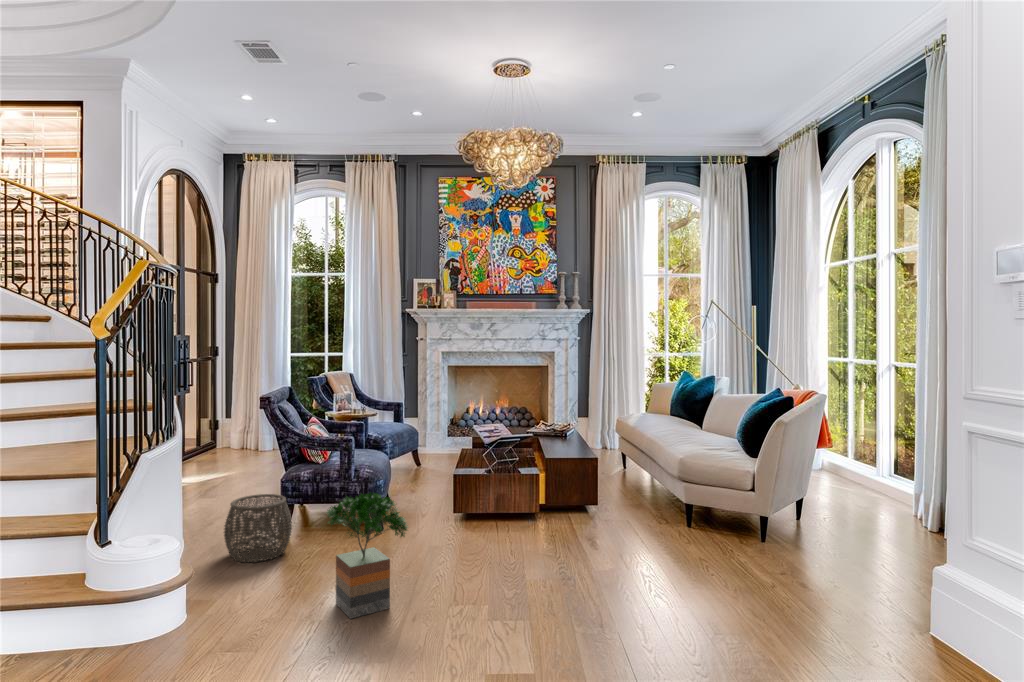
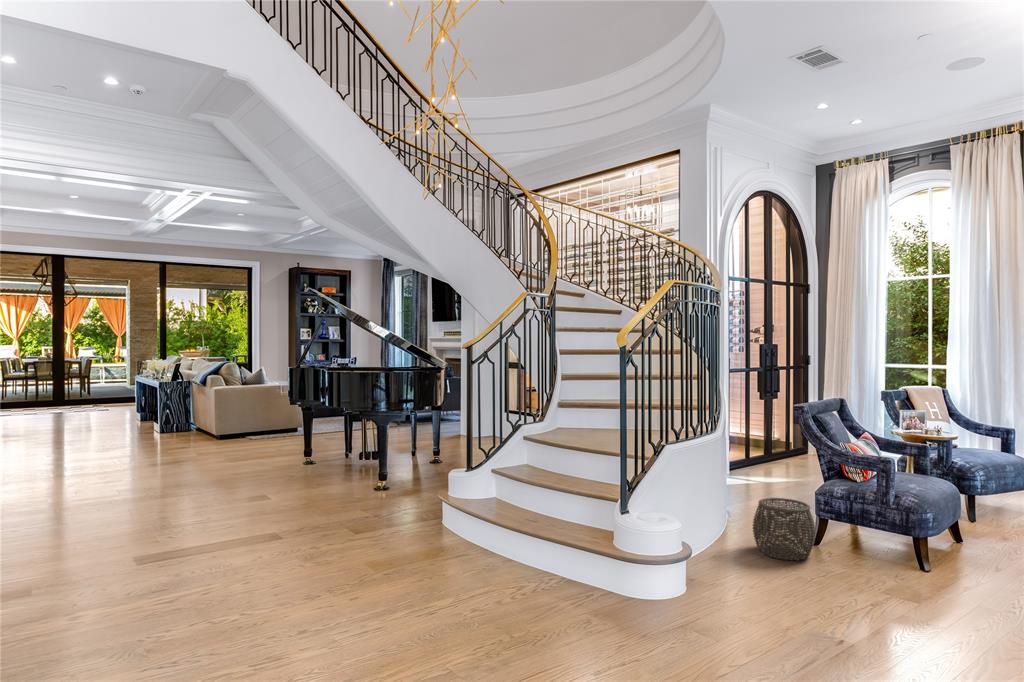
potted tree: present [327,493,408,619] -> none [811,511,899,639]

